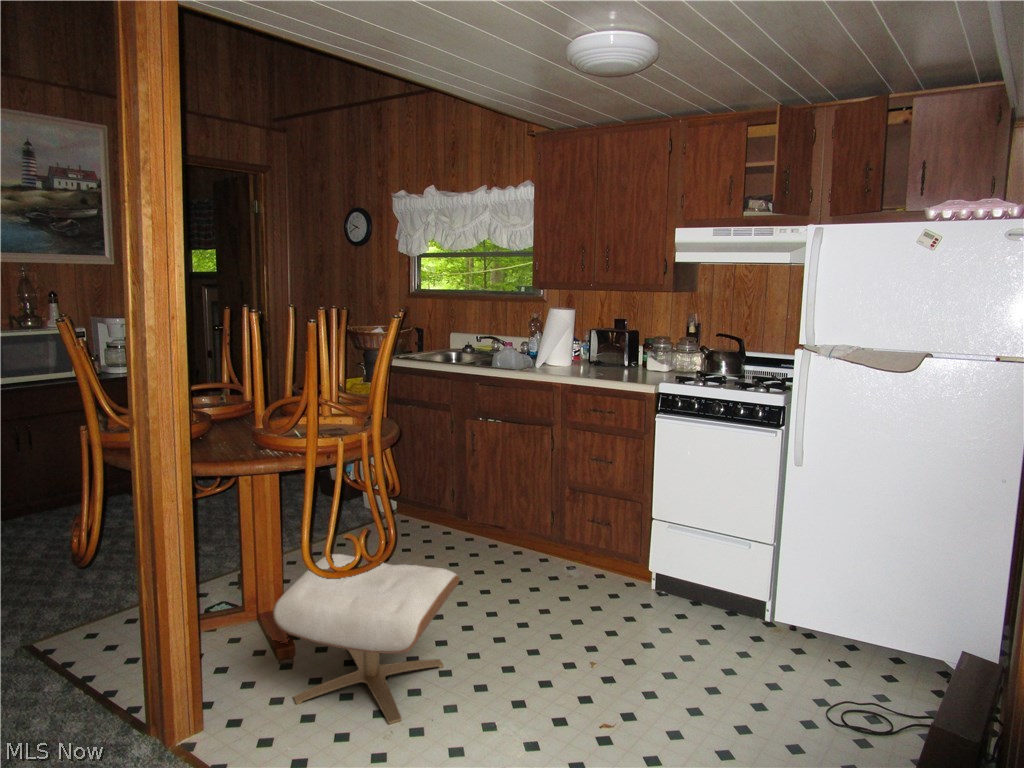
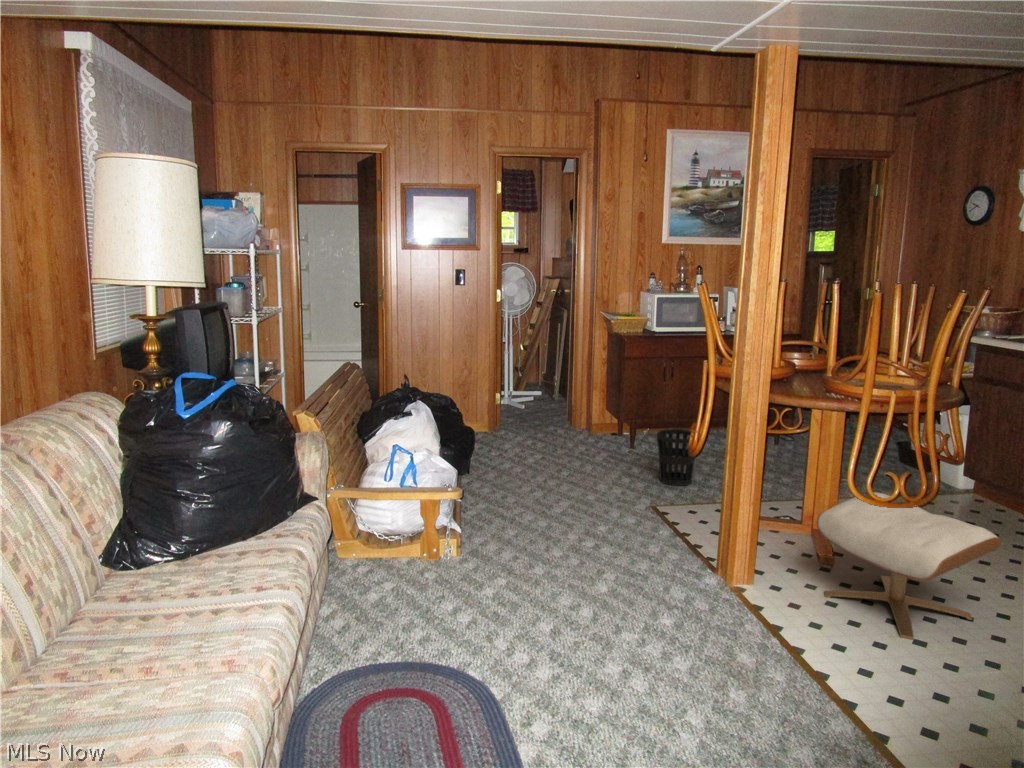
wastebasket: none [18,519,87,604] -> present [657,429,695,486]

